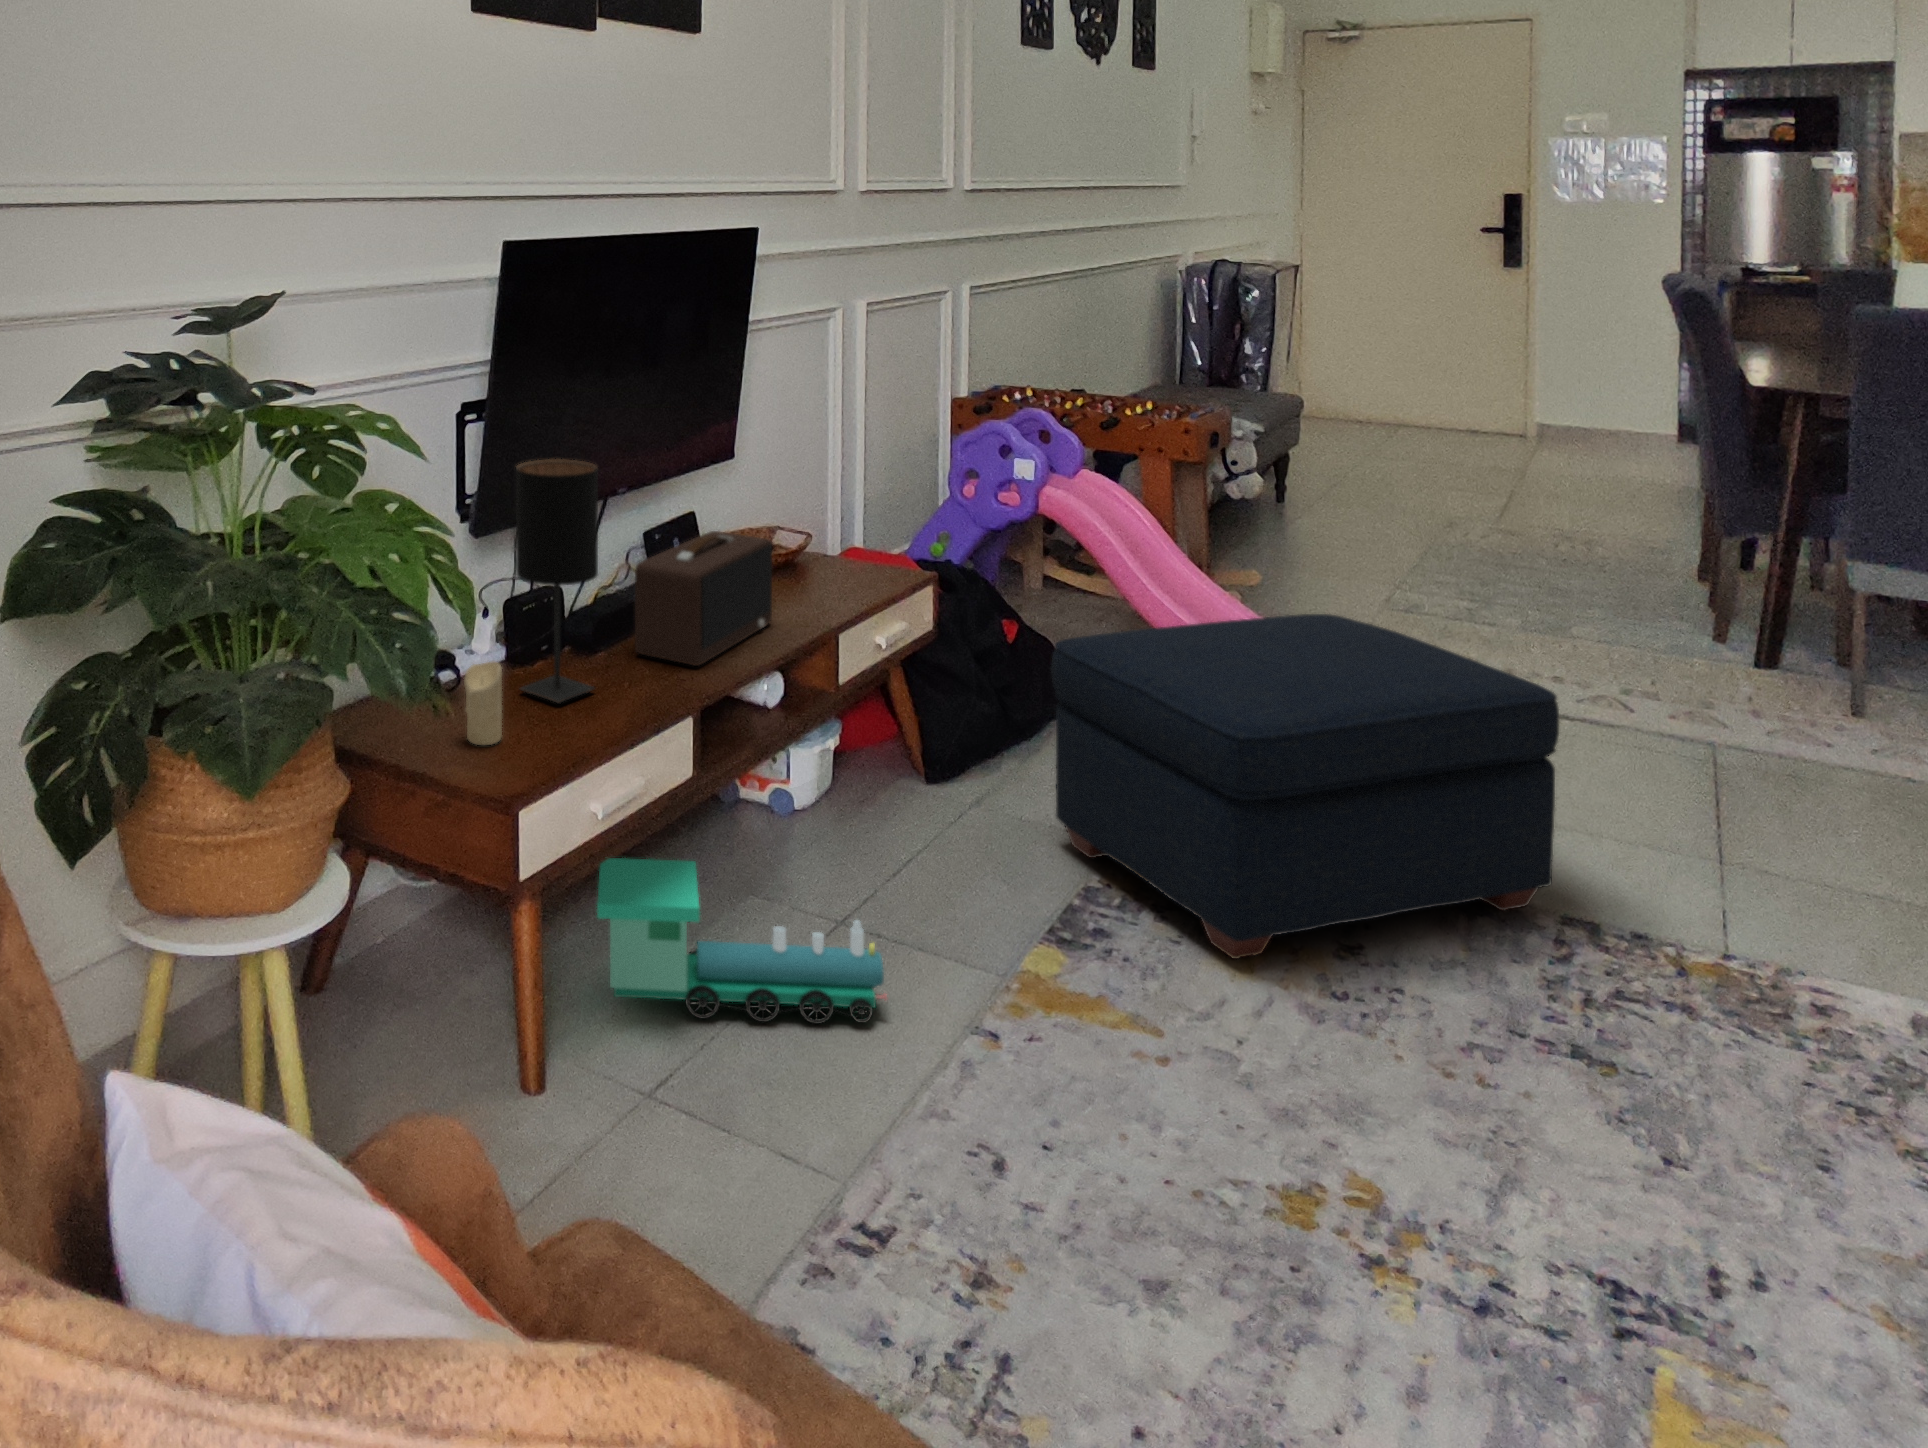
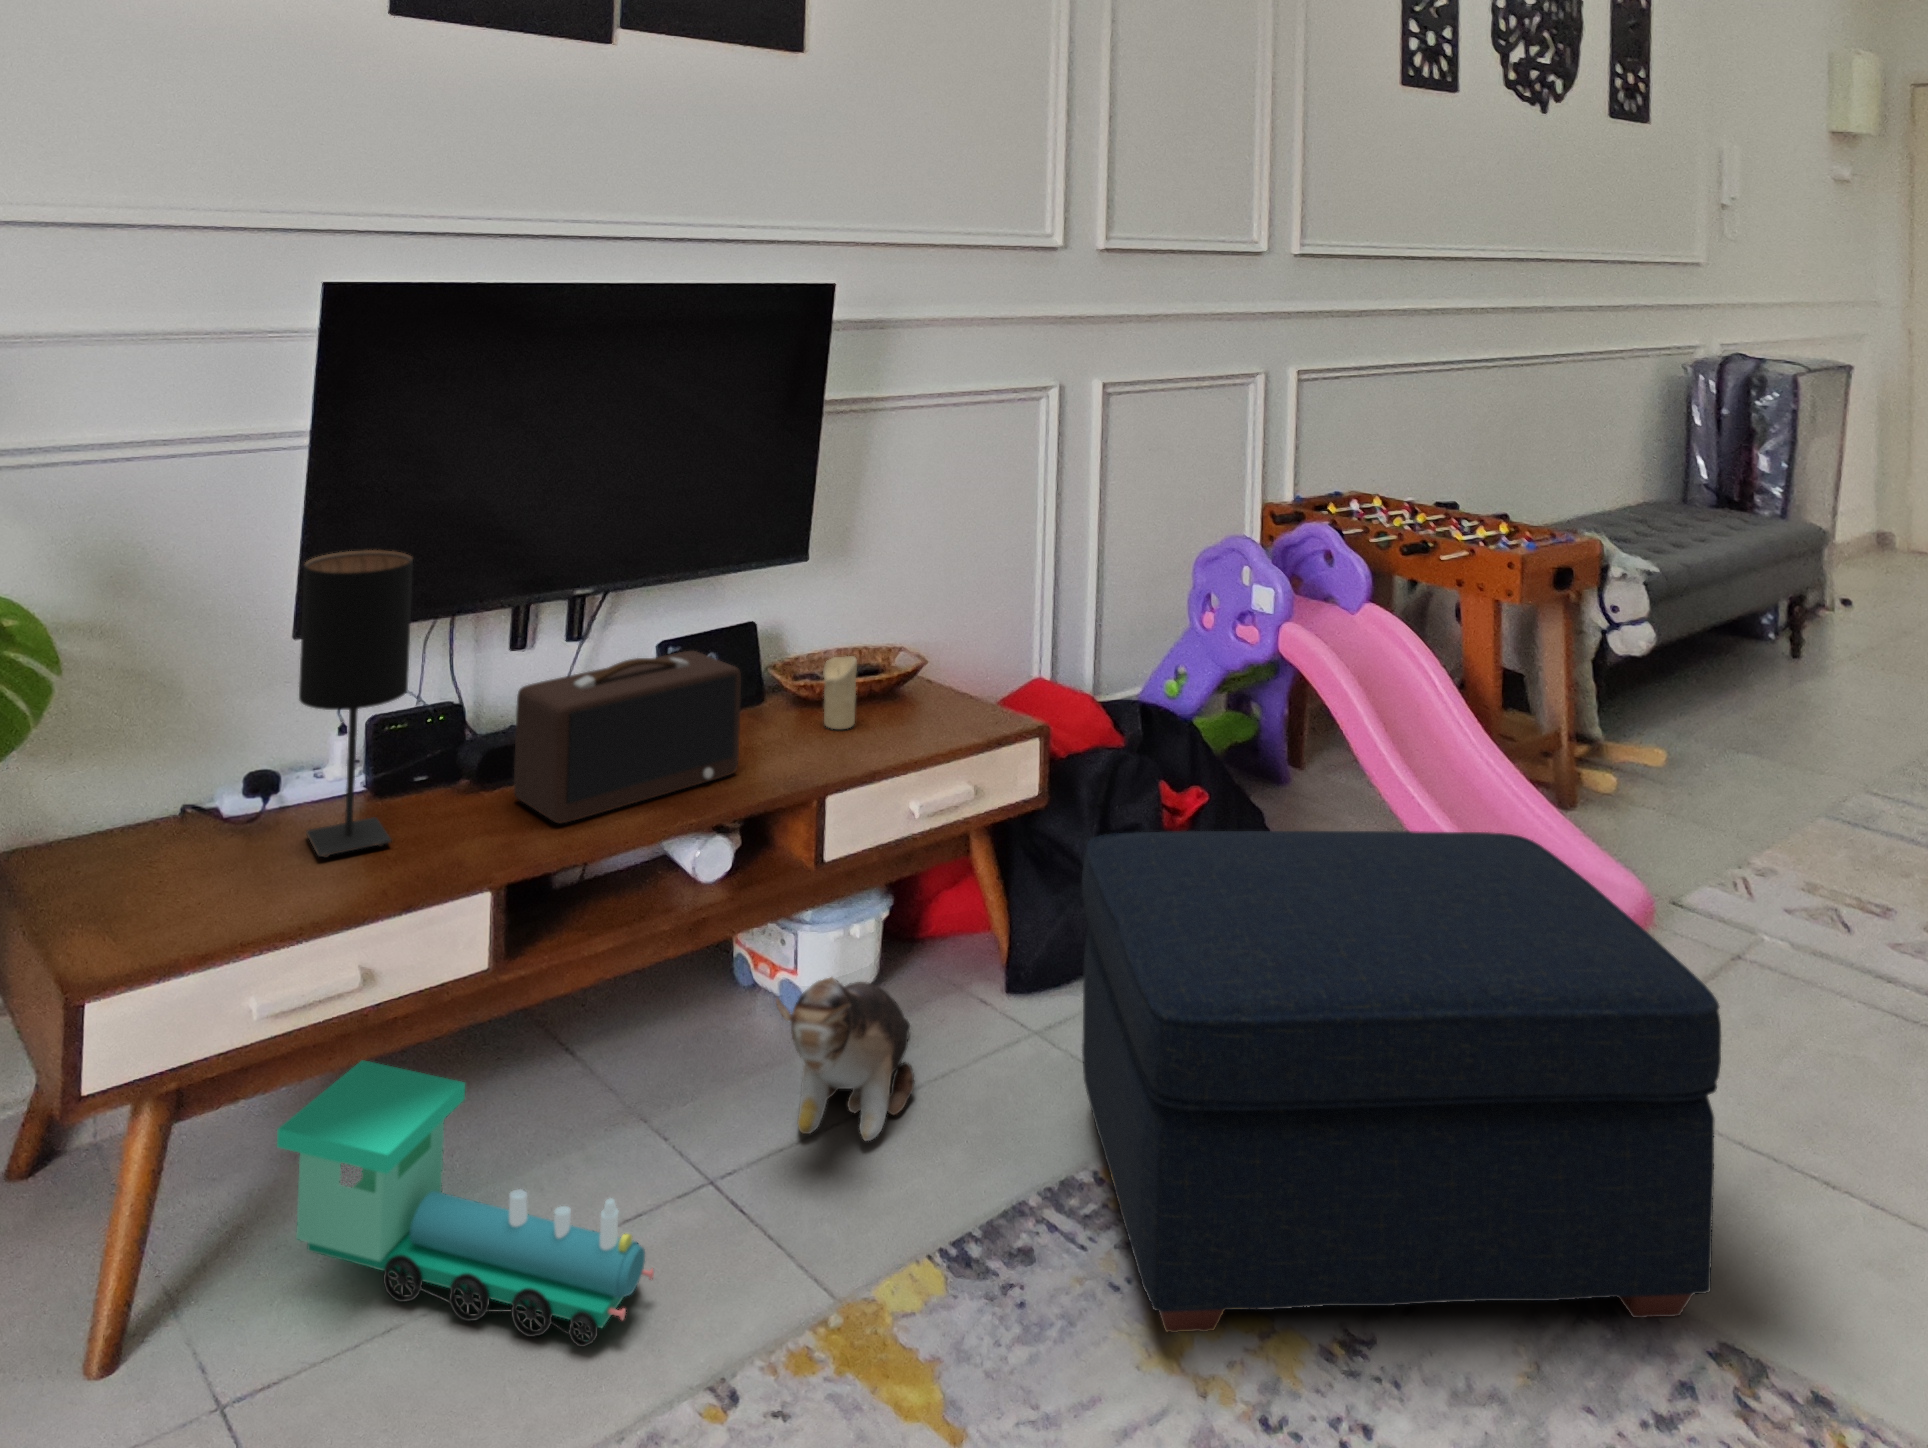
candle: present [464,662,502,745] -> present [823,656,857,729]
plush toy: none [858,762,937,884] -> present [776,977,914,1141]

